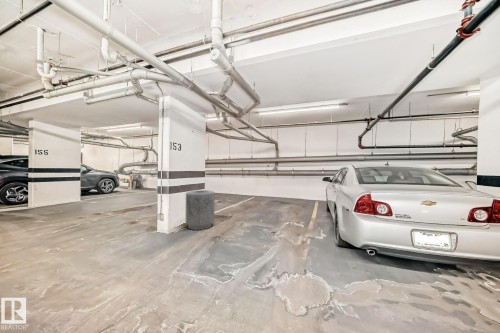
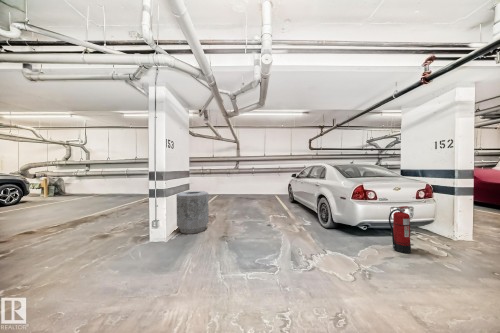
fire extinguisher: none [404,229,444,301] -> present [389,206,411,254]

